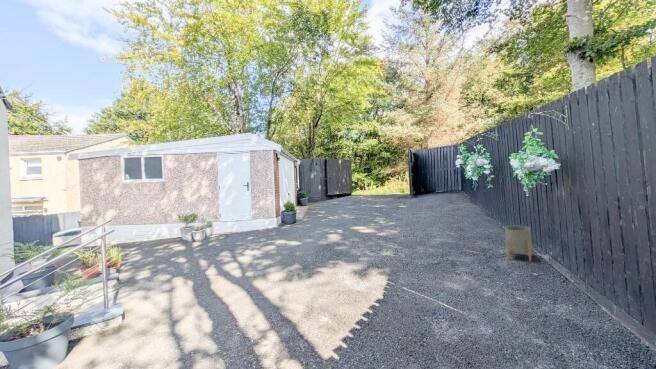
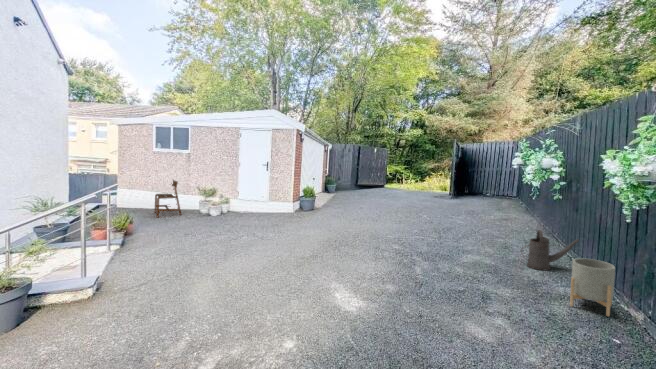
bench: none [139,210,170,247] -> present [155,180,181,217]
watering can: none [471,212,509,241] -> present [521,230,579,270]

